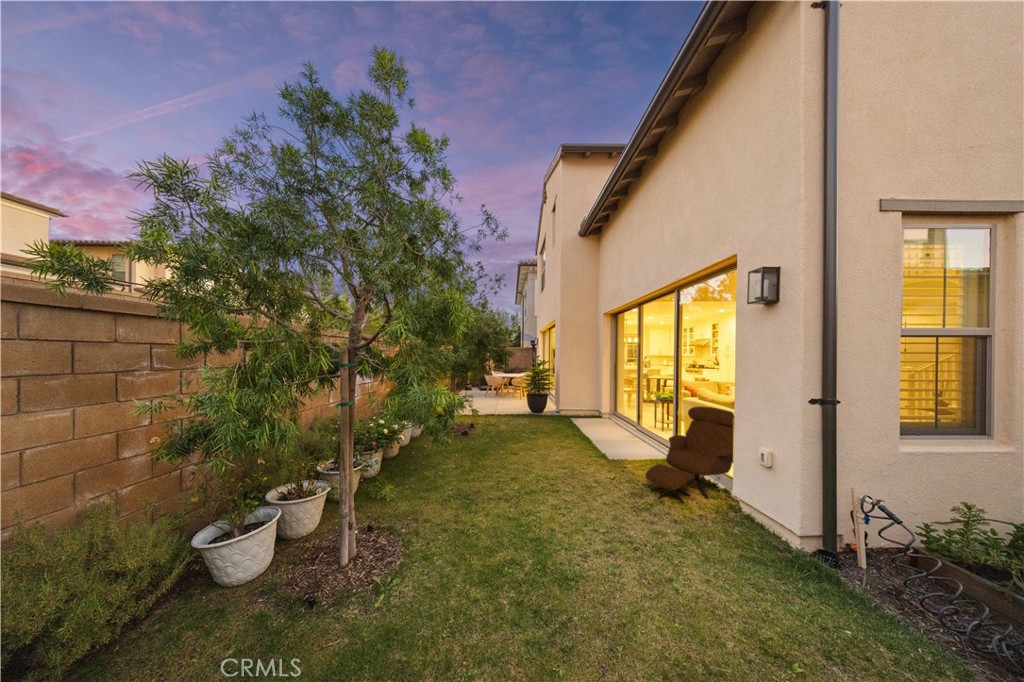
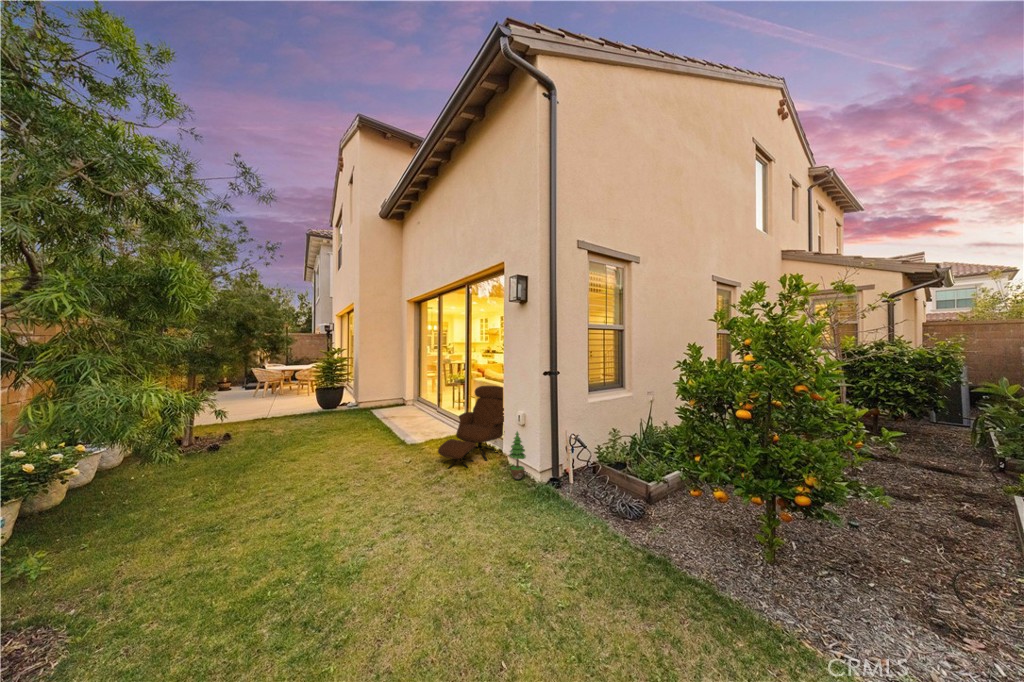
potted tree: none [747,470,776,537] -> present [509,432,526,479]

